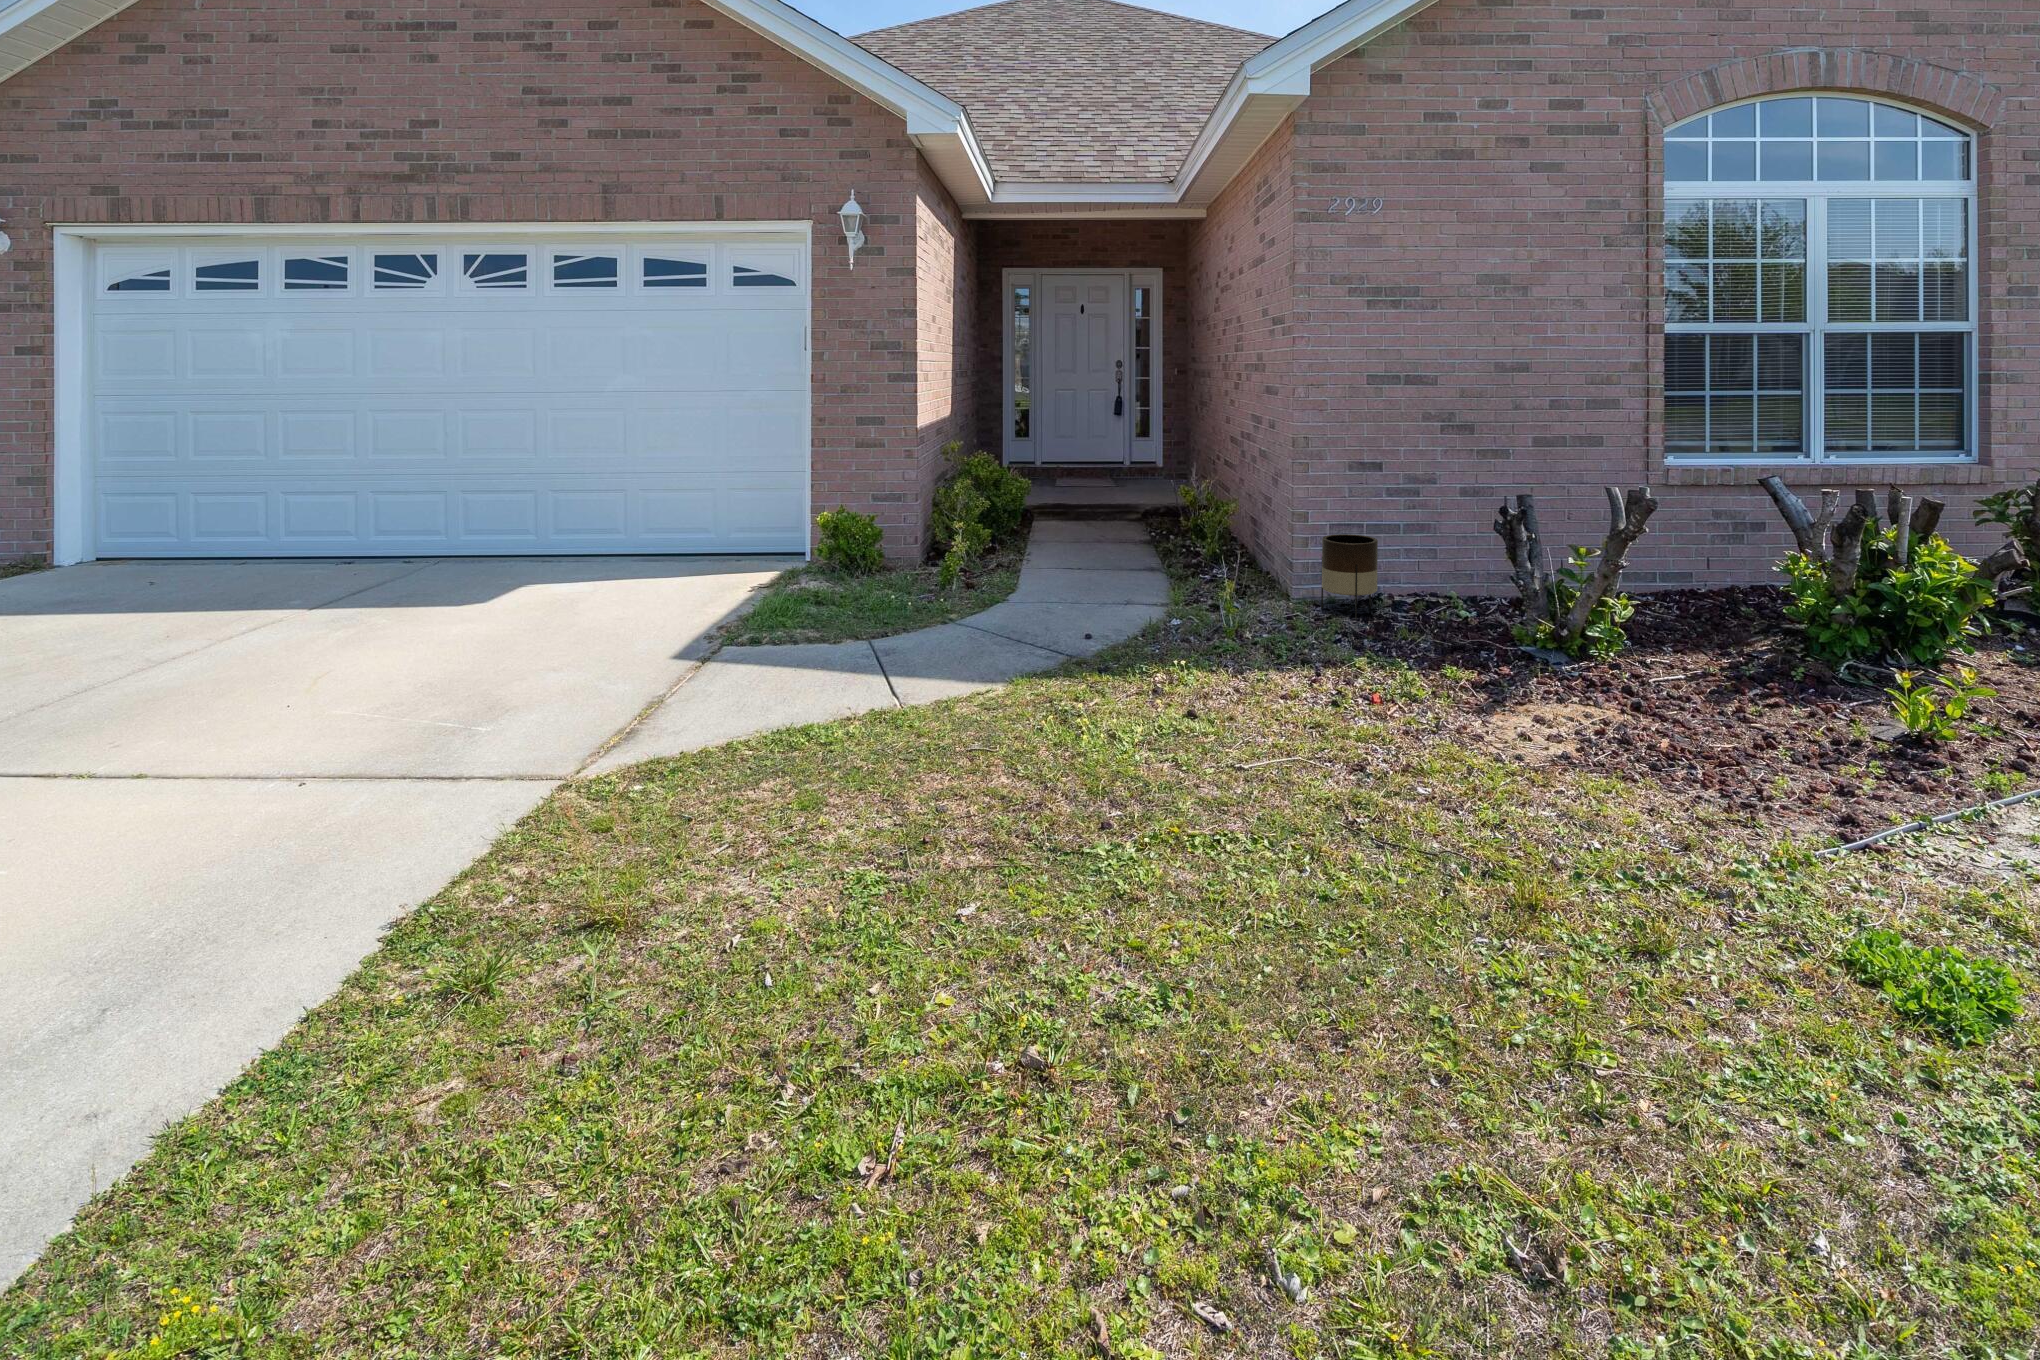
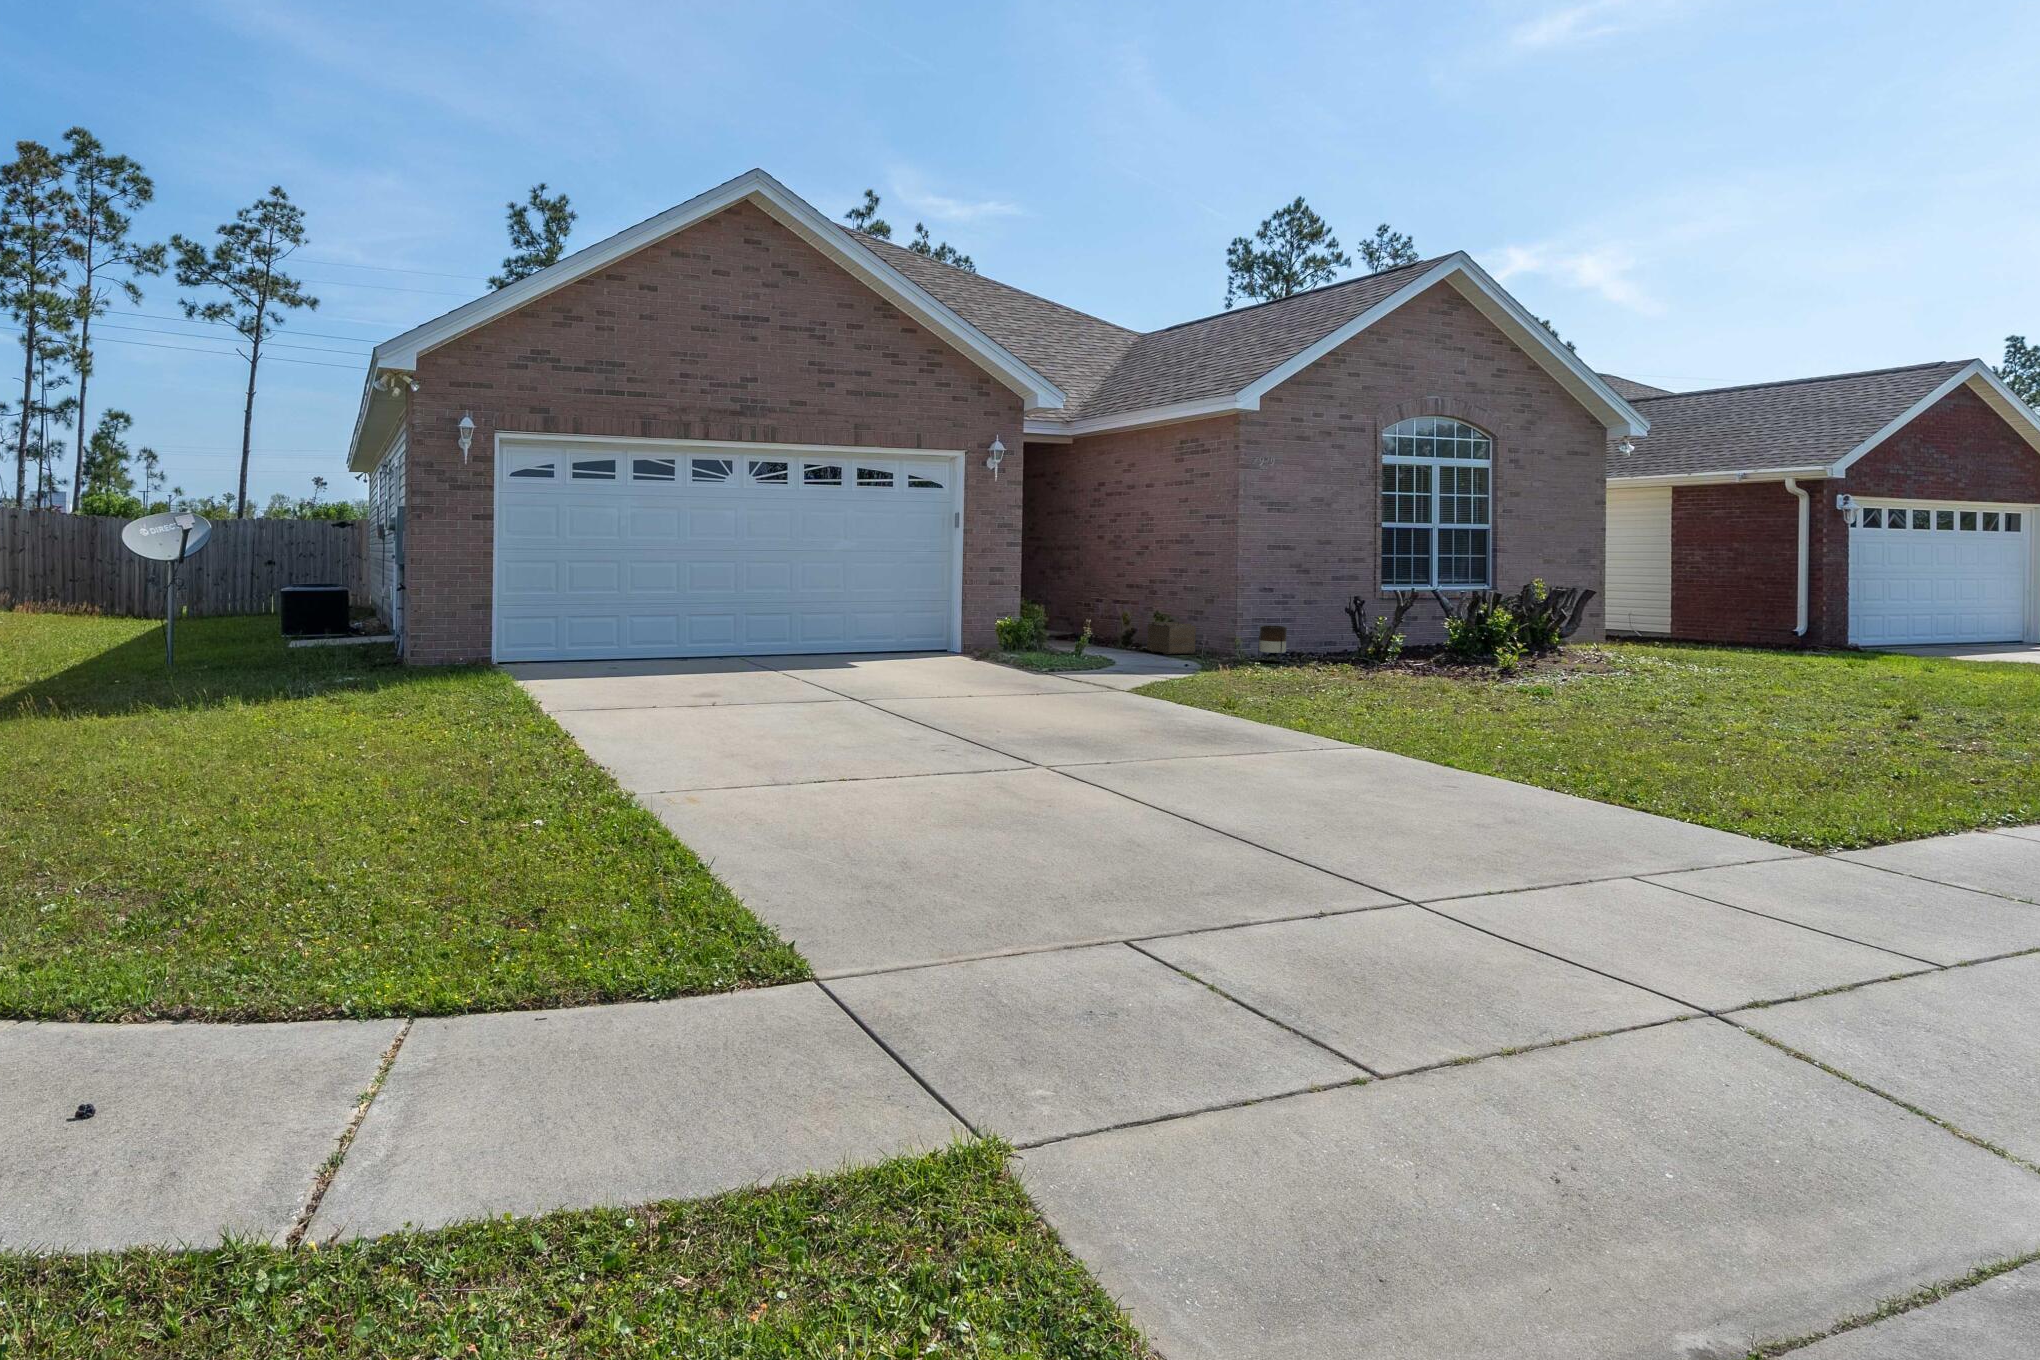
wooden crate: none [1194,509,1262,571] -> present [1147,622,1196,655]

